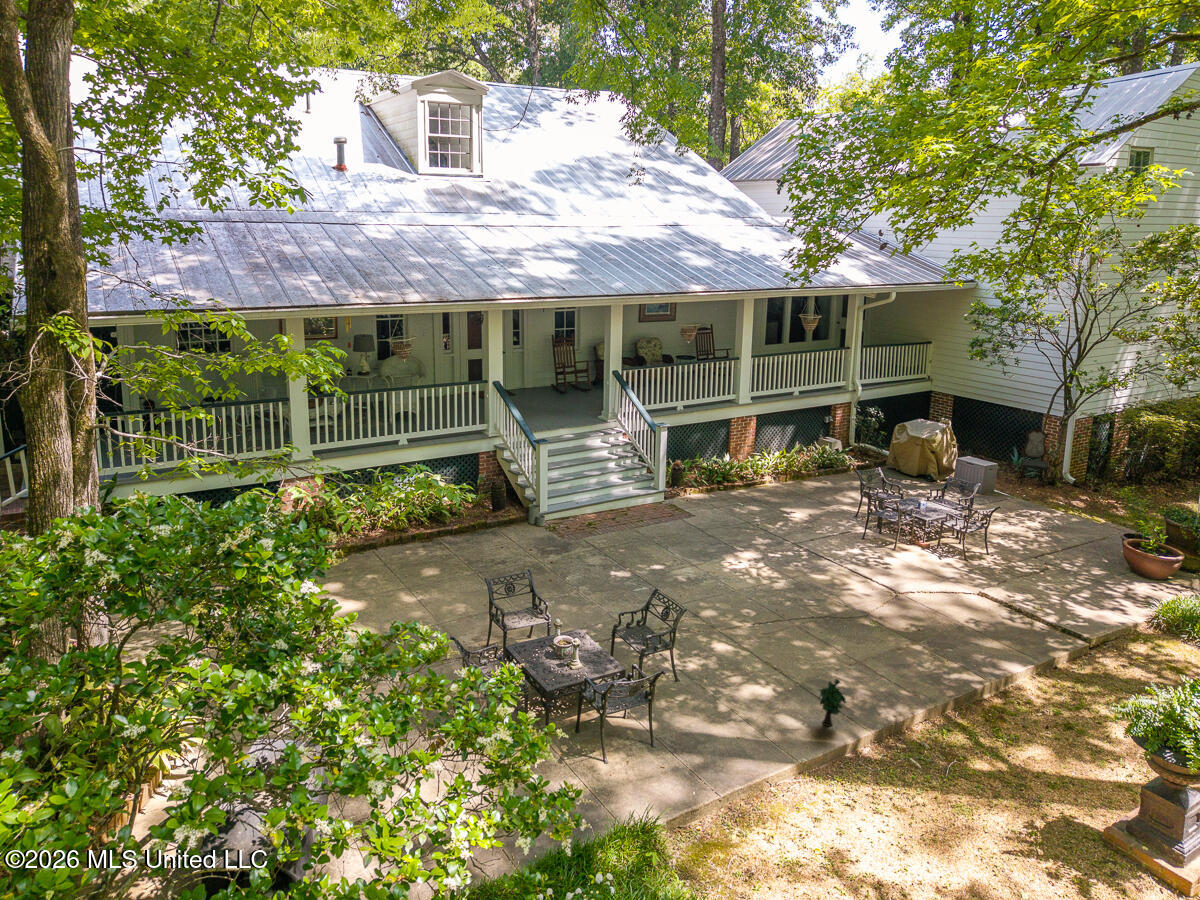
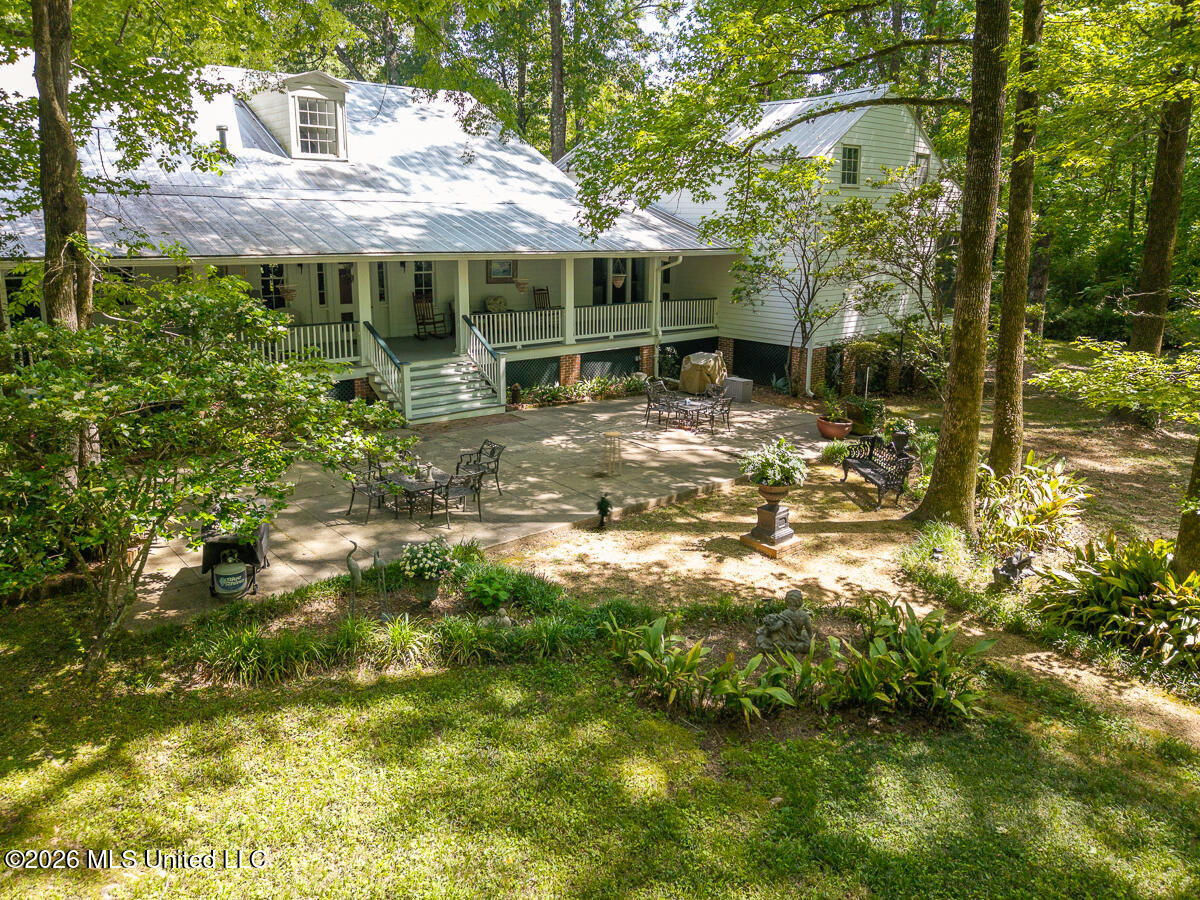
armchair: present [1019,428,1050,485] -> none [777,358,797,401]
stool: none [807,554,840,619] -> present [602,432,622,476]

